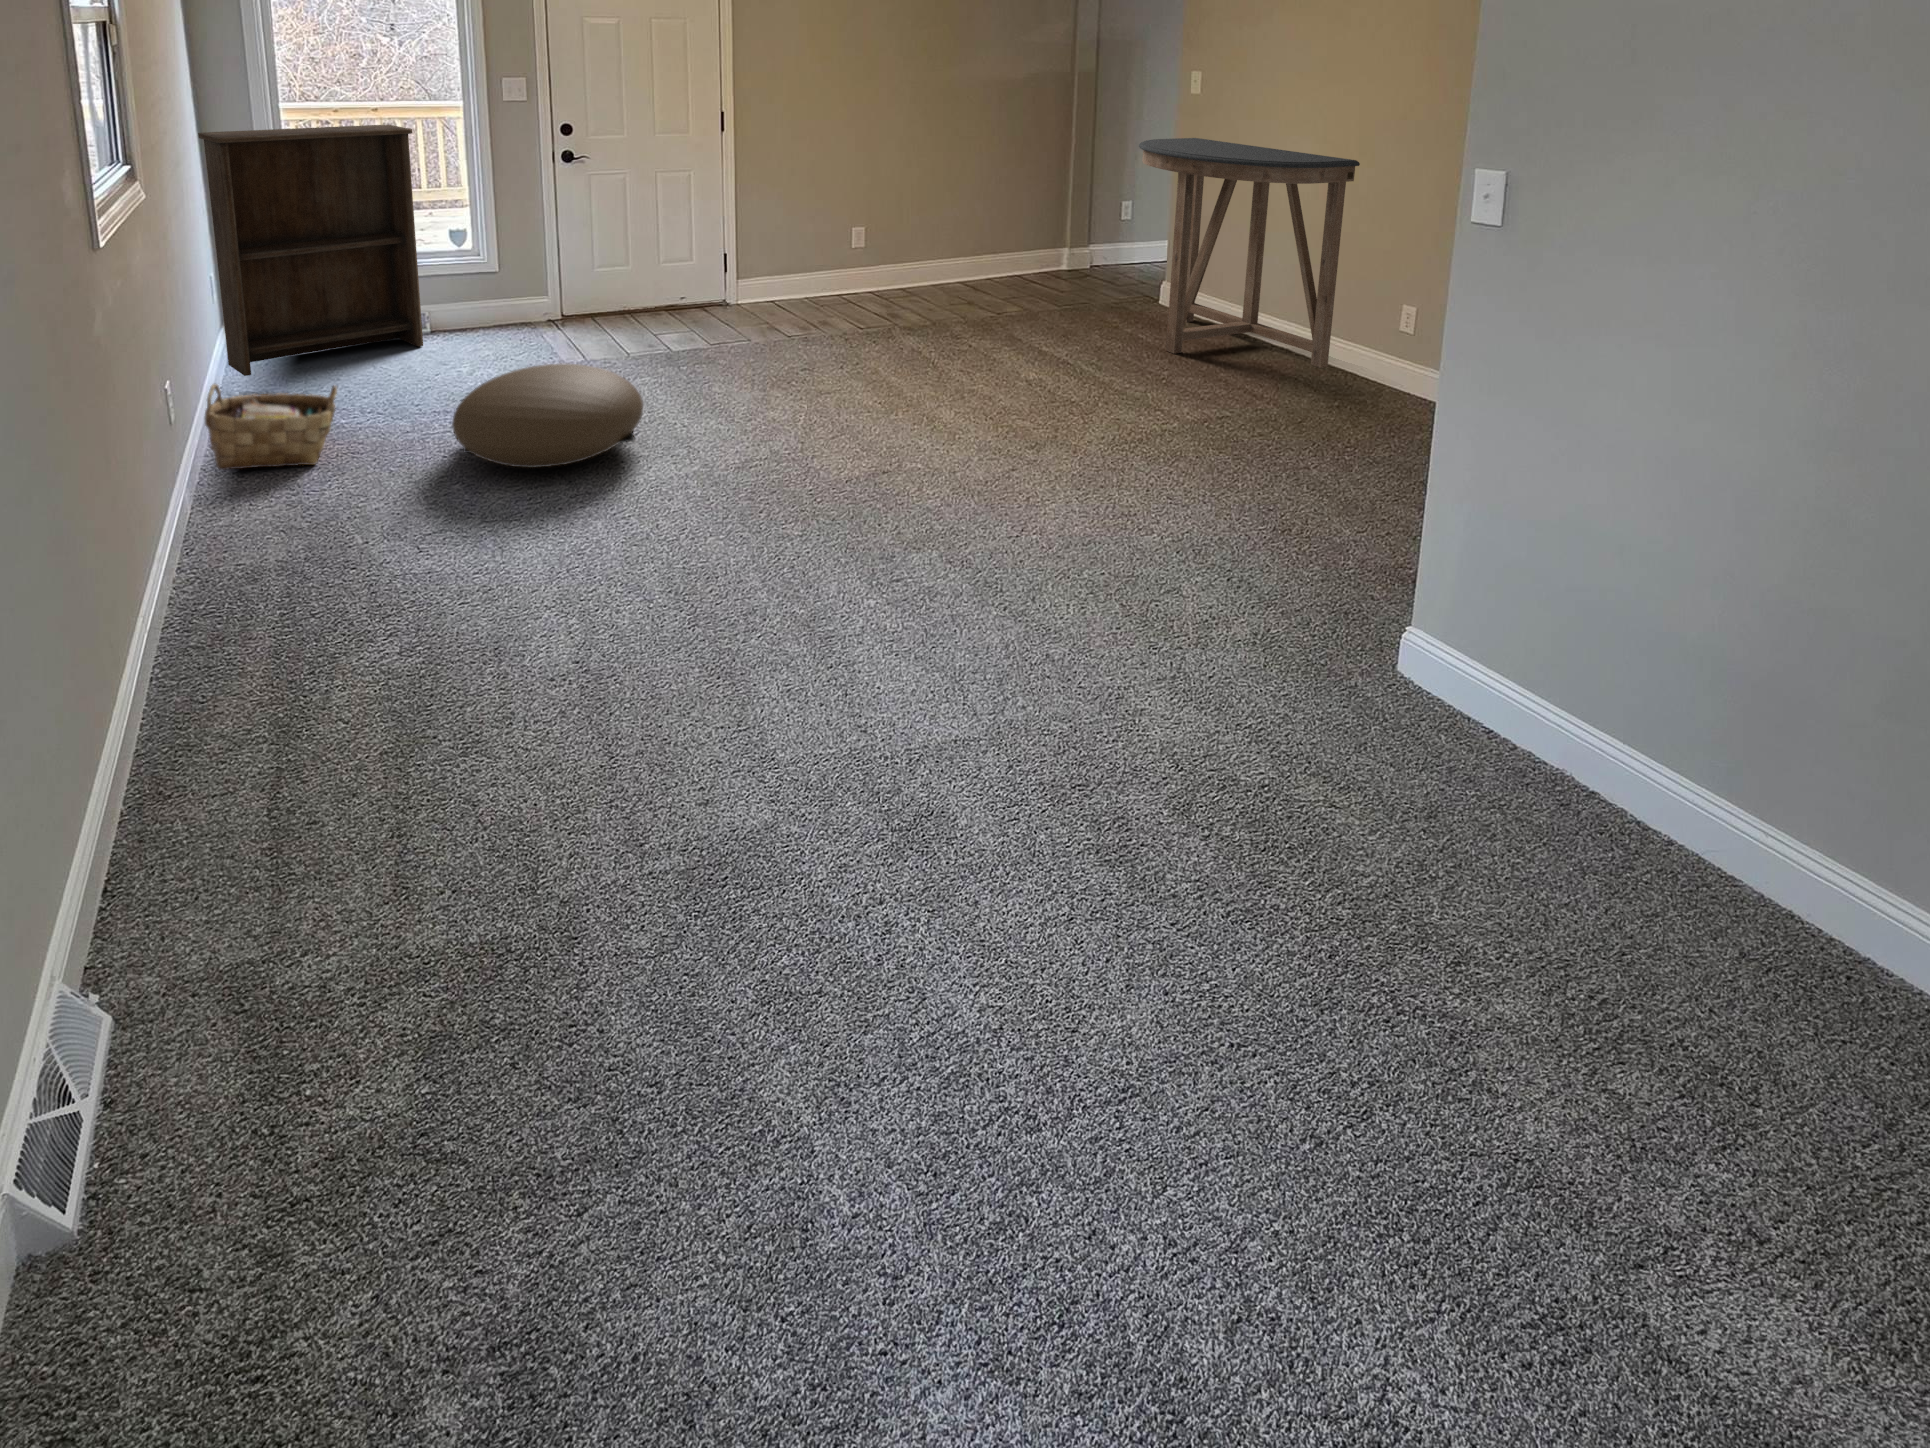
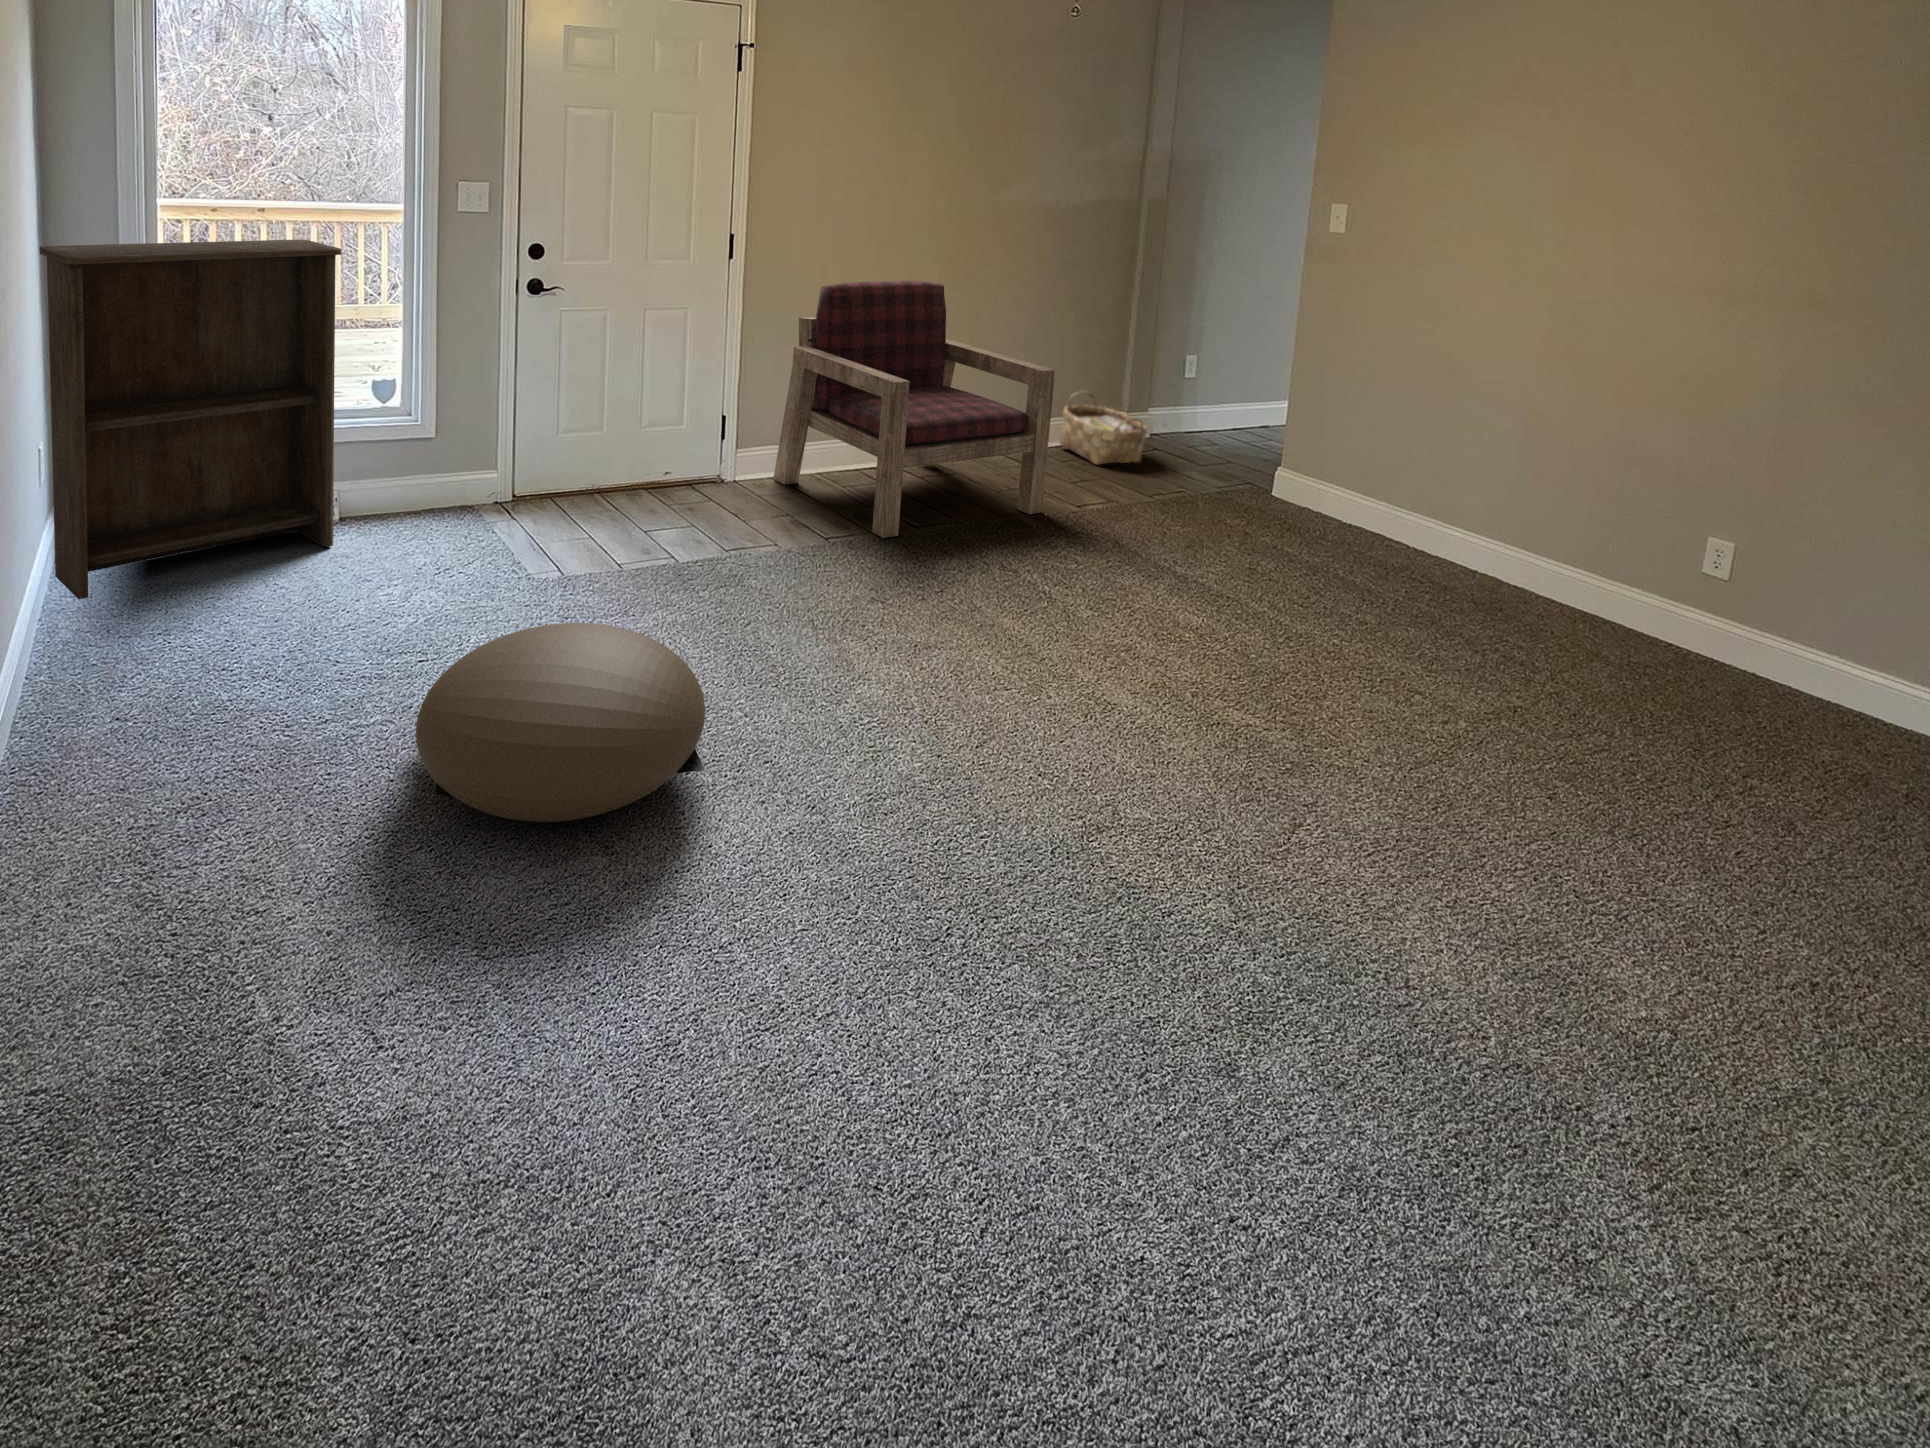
console table: present [1139,138,1360,368] -> none [1281,291,1621,612]
armchair: none [768,144,971,335] -> present [773,281,1055,538]
woven basket: present [205,384,337,470] -> present [1060,391,1147,465]

